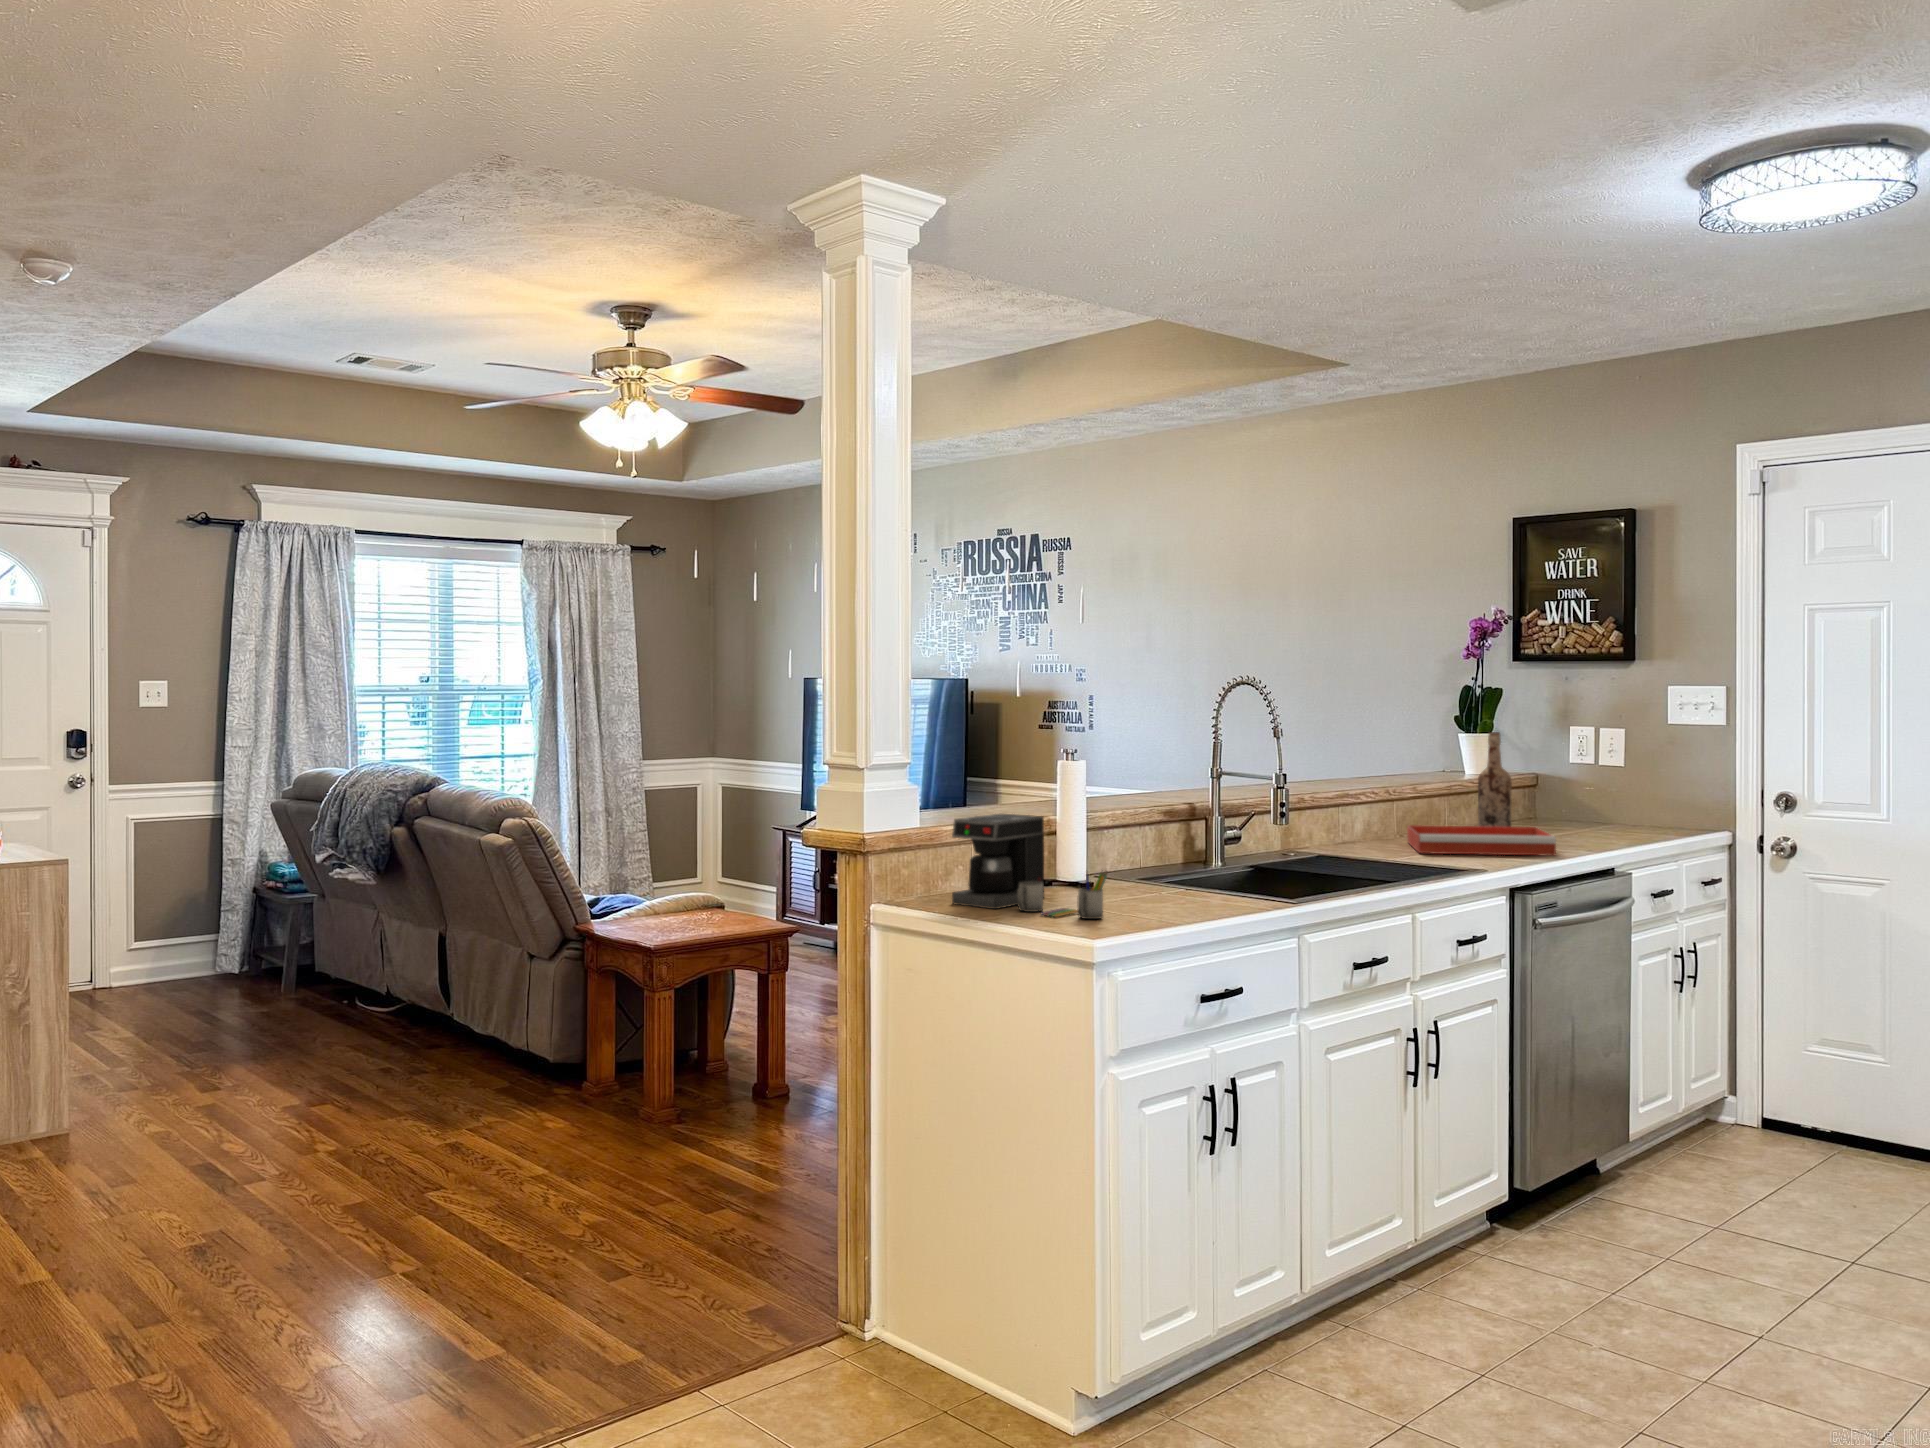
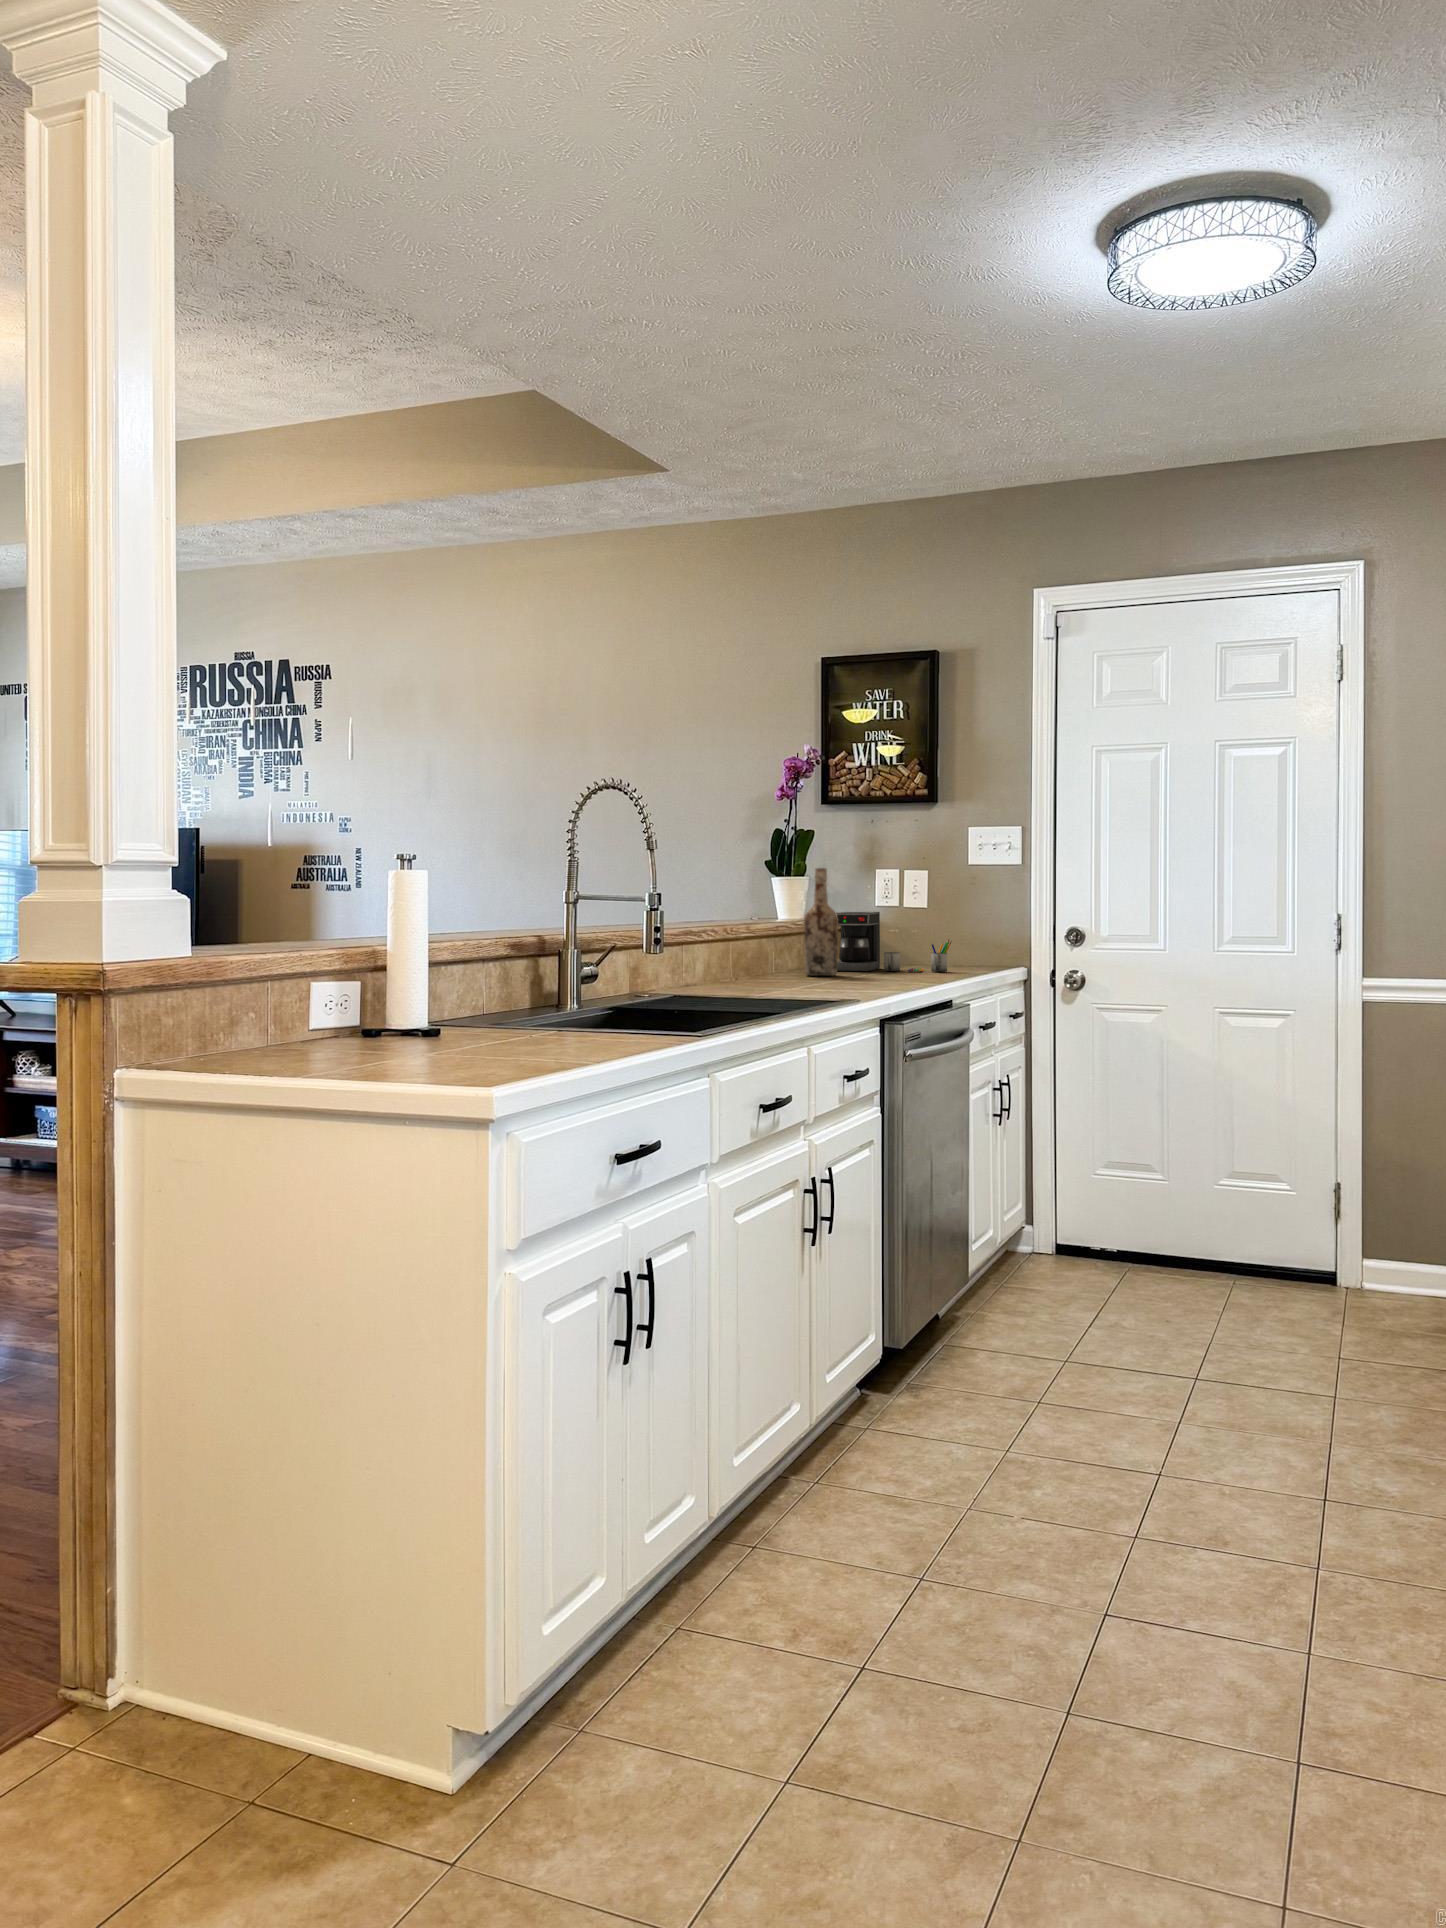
coffee maker: present [952,814,1107,919] -> present [836,912,951,972]
tray: present [1407,825,1556,856] -> none [745,963,905,992]

